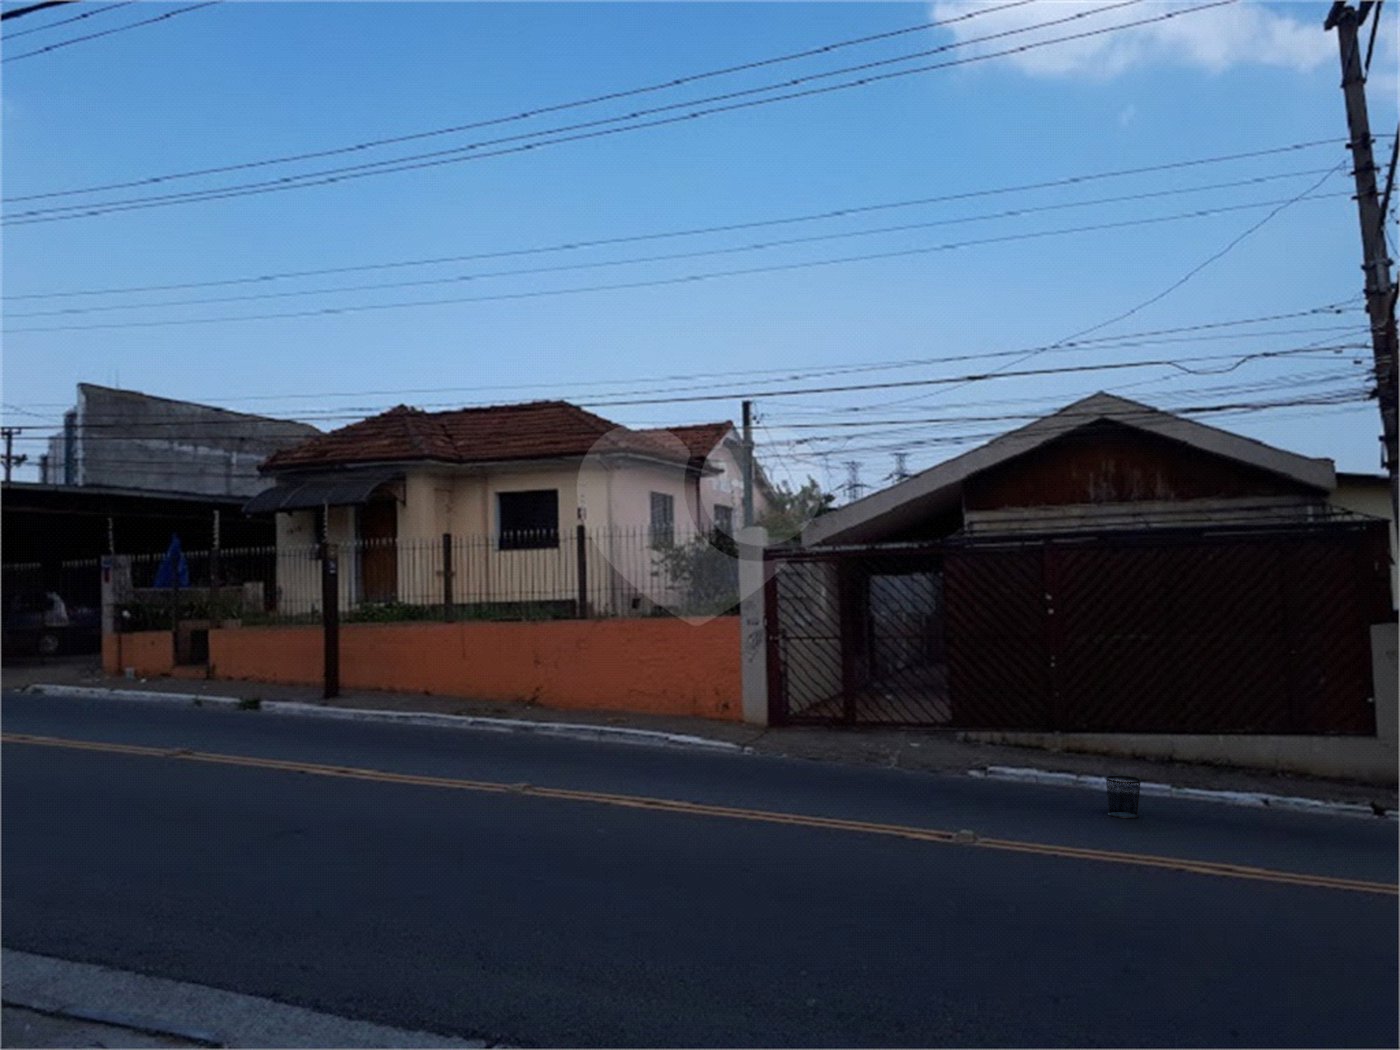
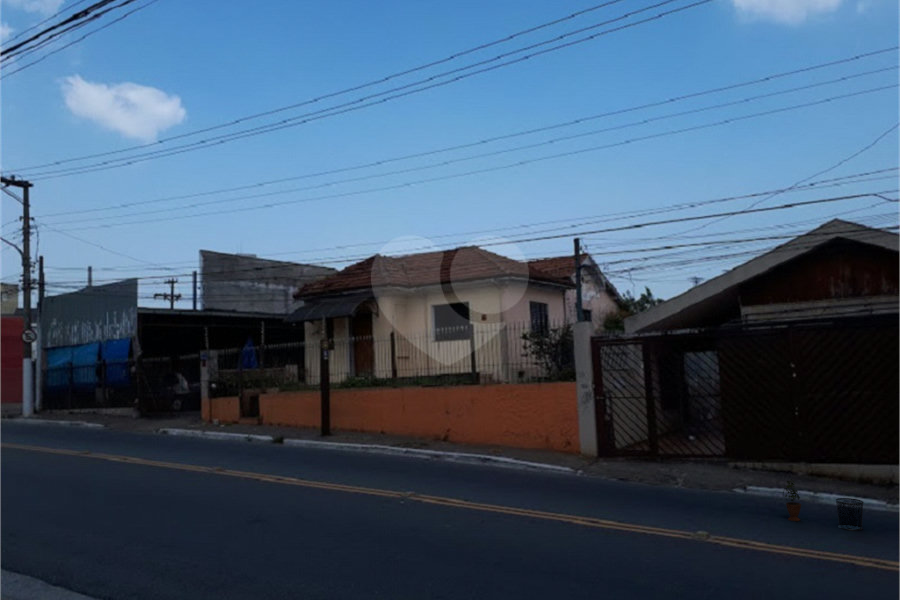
potted plant: none [1037,750,1061,808] -> present [783,479,801,521]

